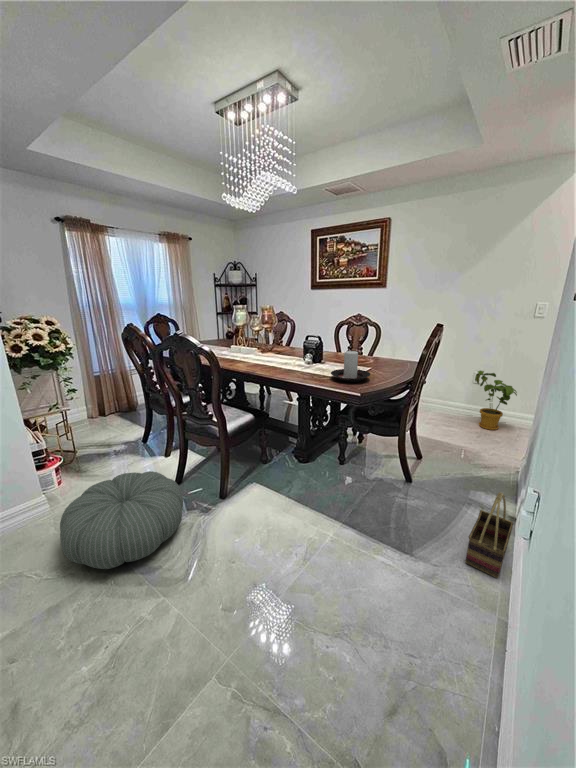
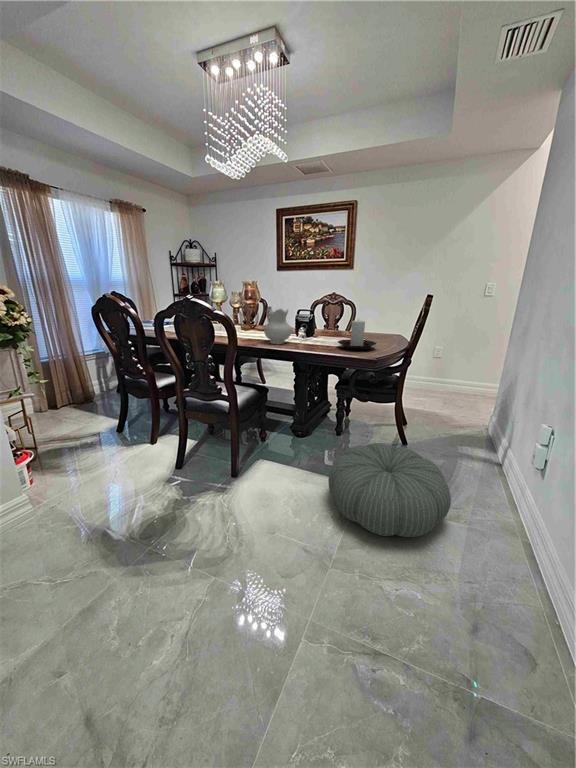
ceramic pitcher: none [264,334,291,372] -> present [264,307,292,344]
house plant: present [475,371,517,430] -> none [440,344,477,398]
pouf: present [60,471,183,569] -> present [328,443,451,537]
basket: present [465,492,513,578] -> none [479,438,517,512]

